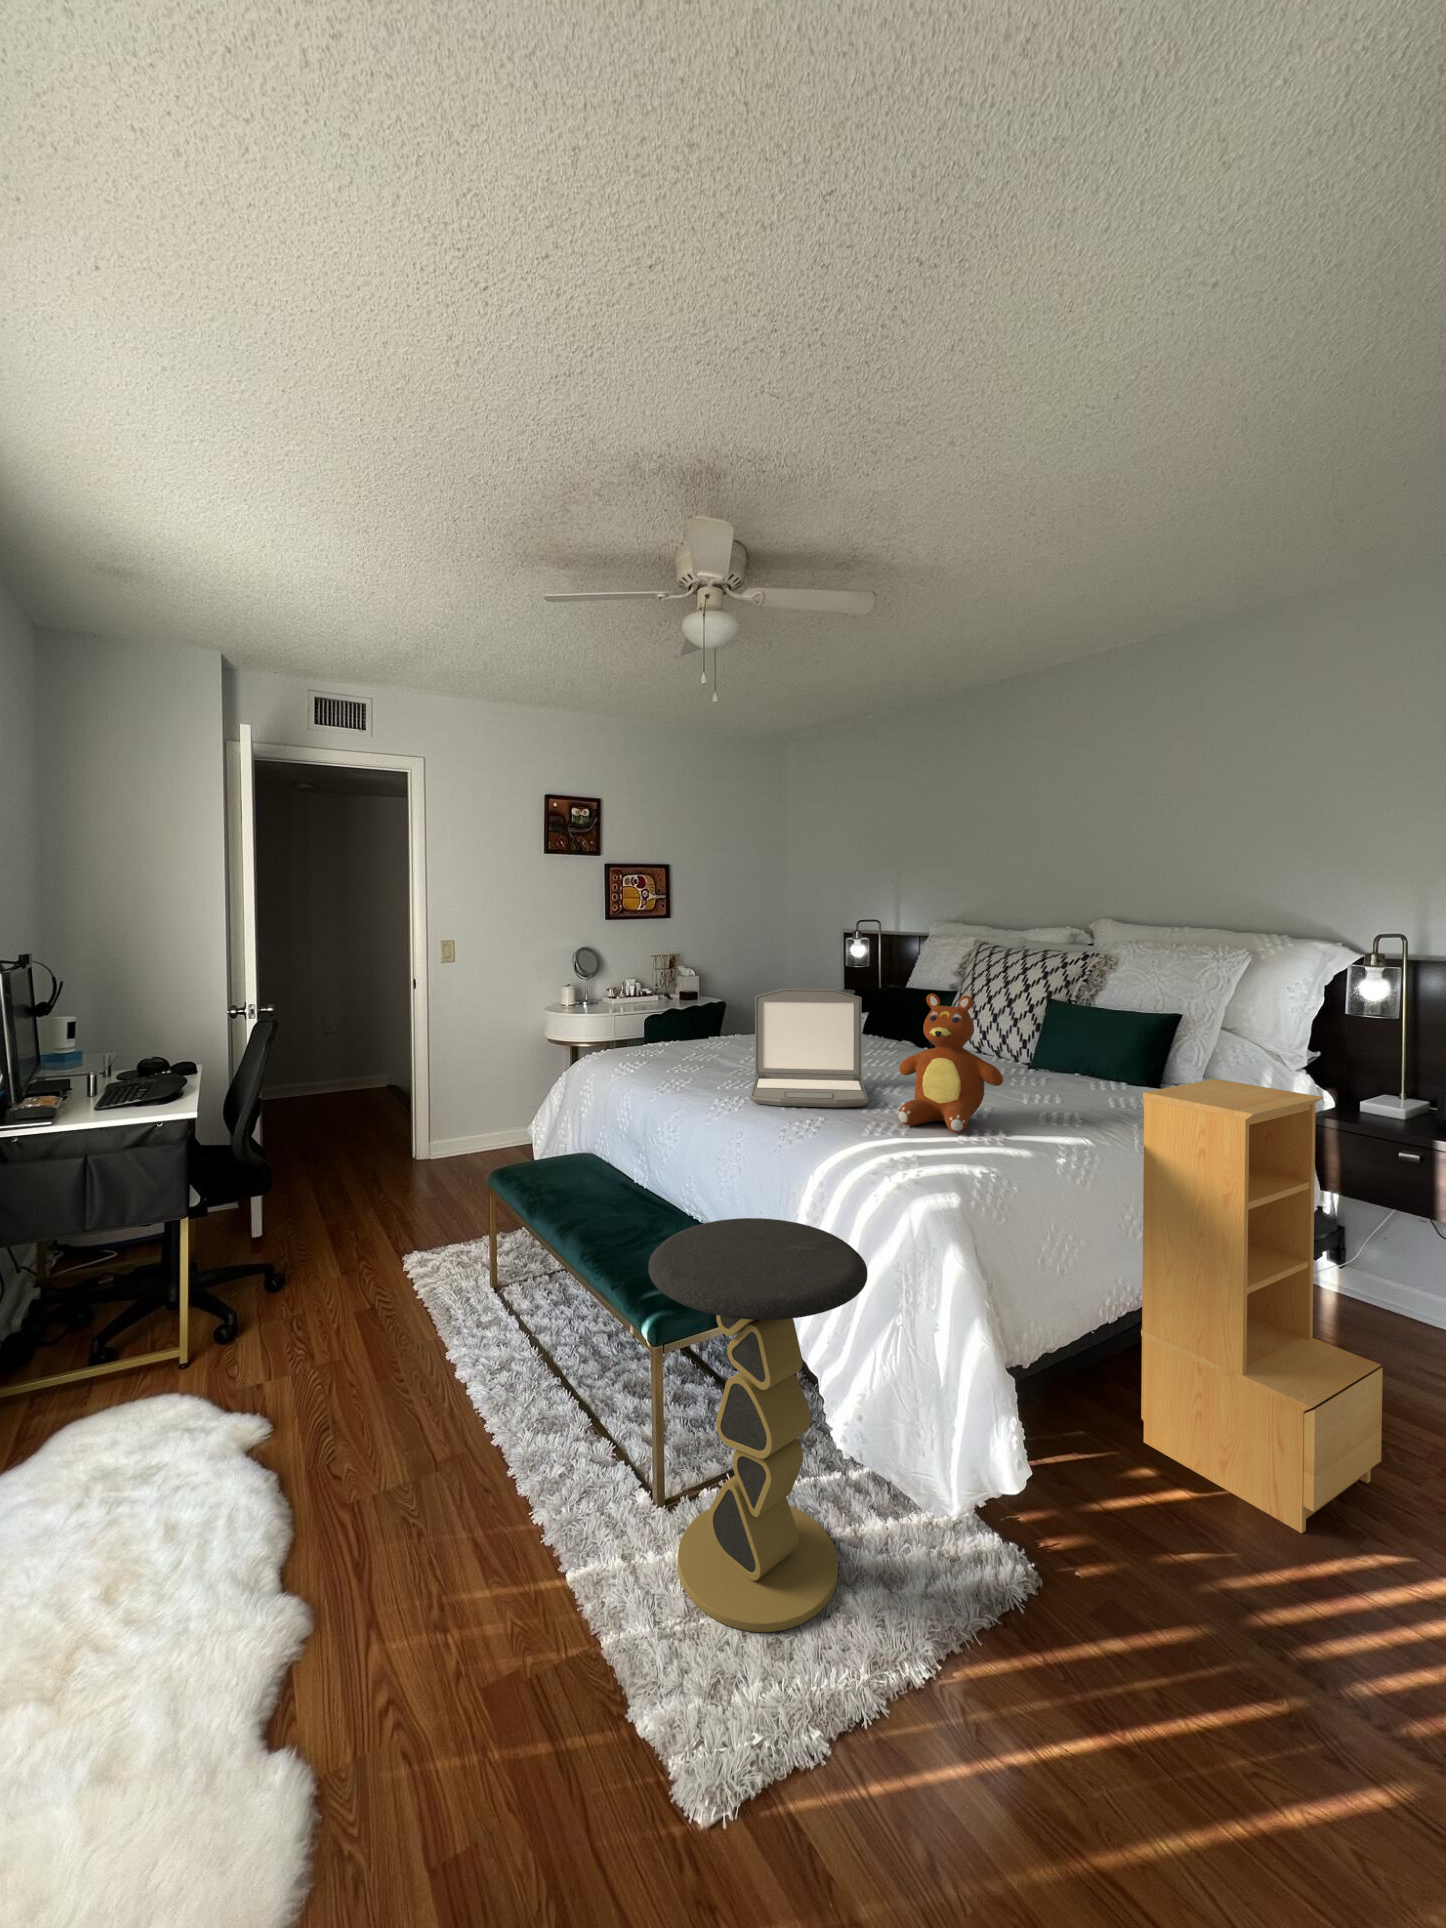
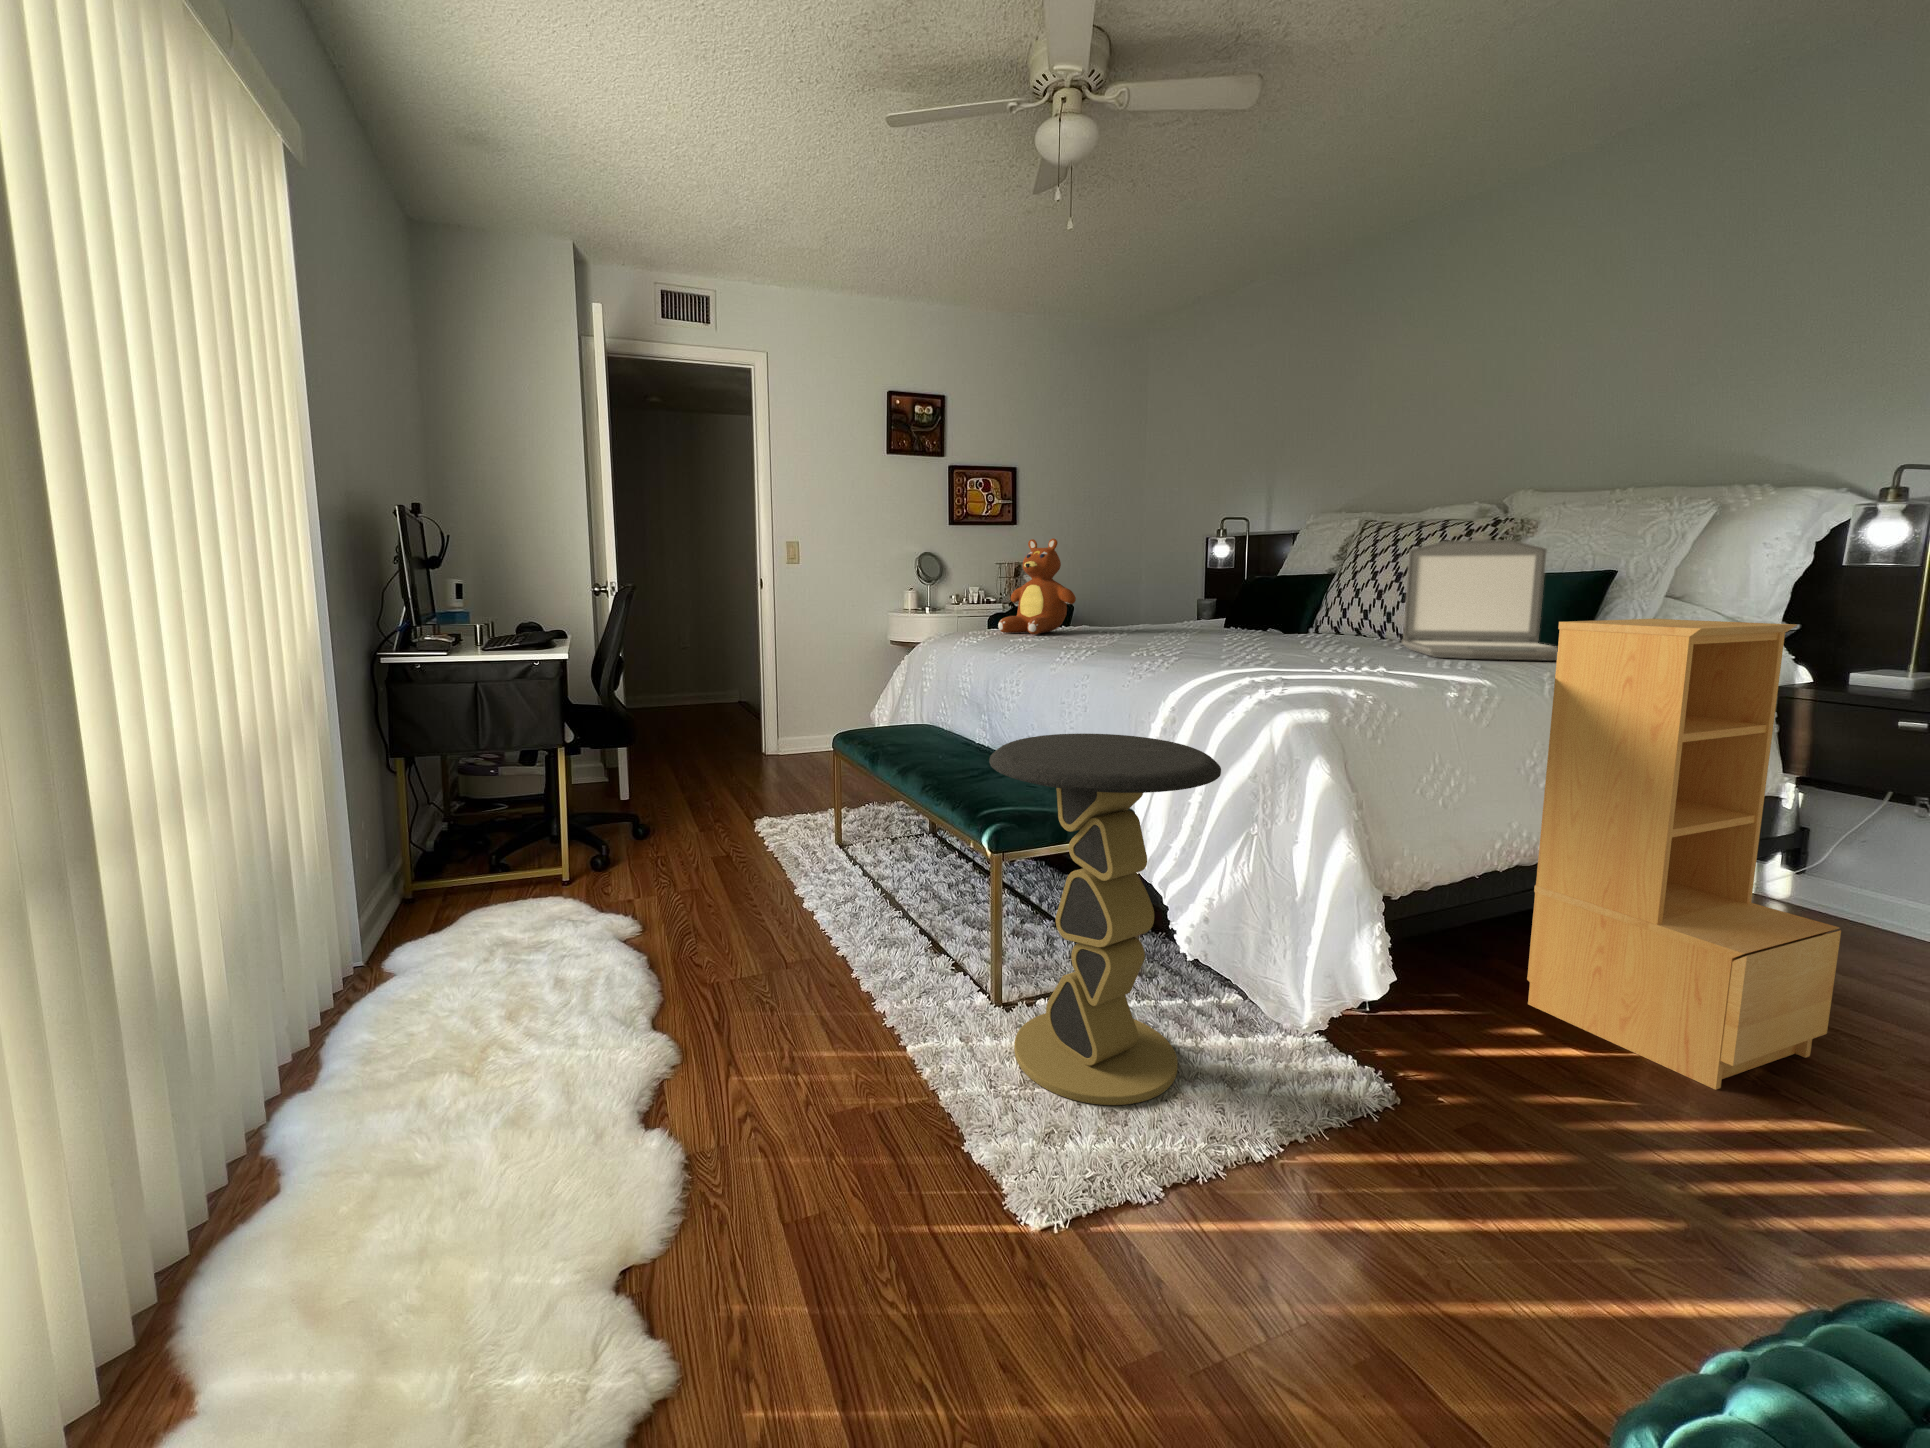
laptop: present [750,989,868,1107] -> present [1402,540,1558,660]
teddy bear: present [898,994,1003,1133] -> present [998,538,1076,634]

